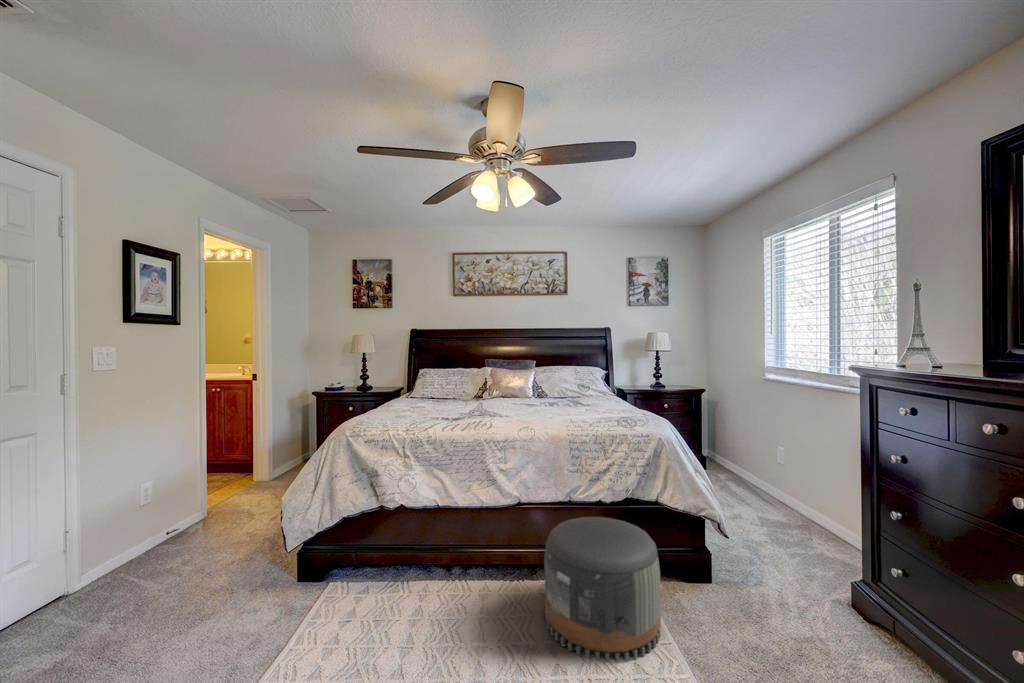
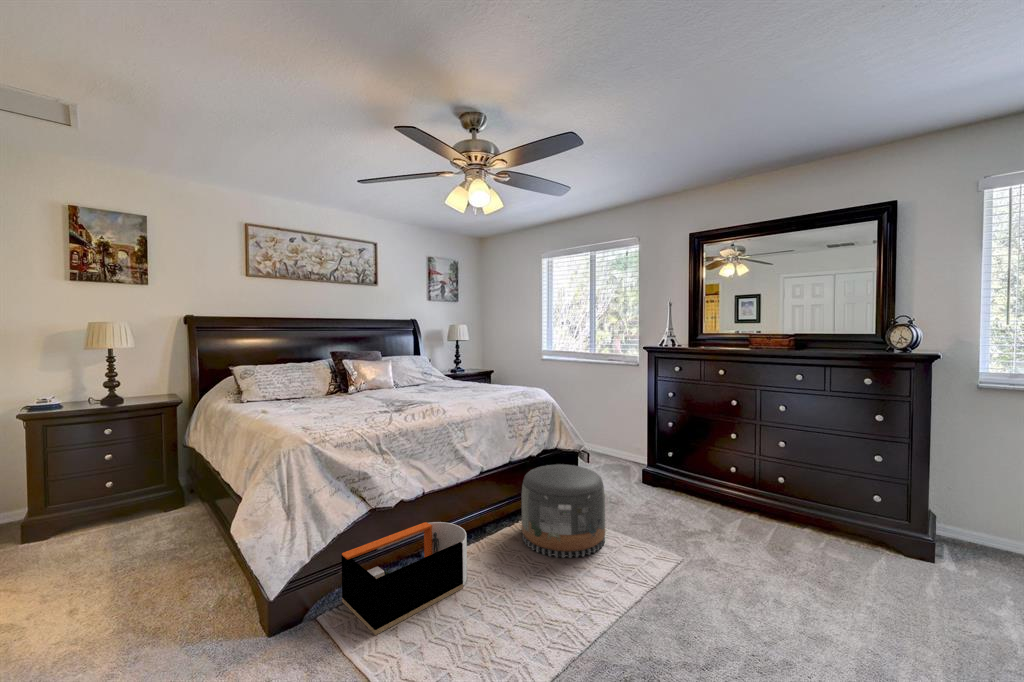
storage bin: none [331,537,461,621] -> present [341,522,467,635]

